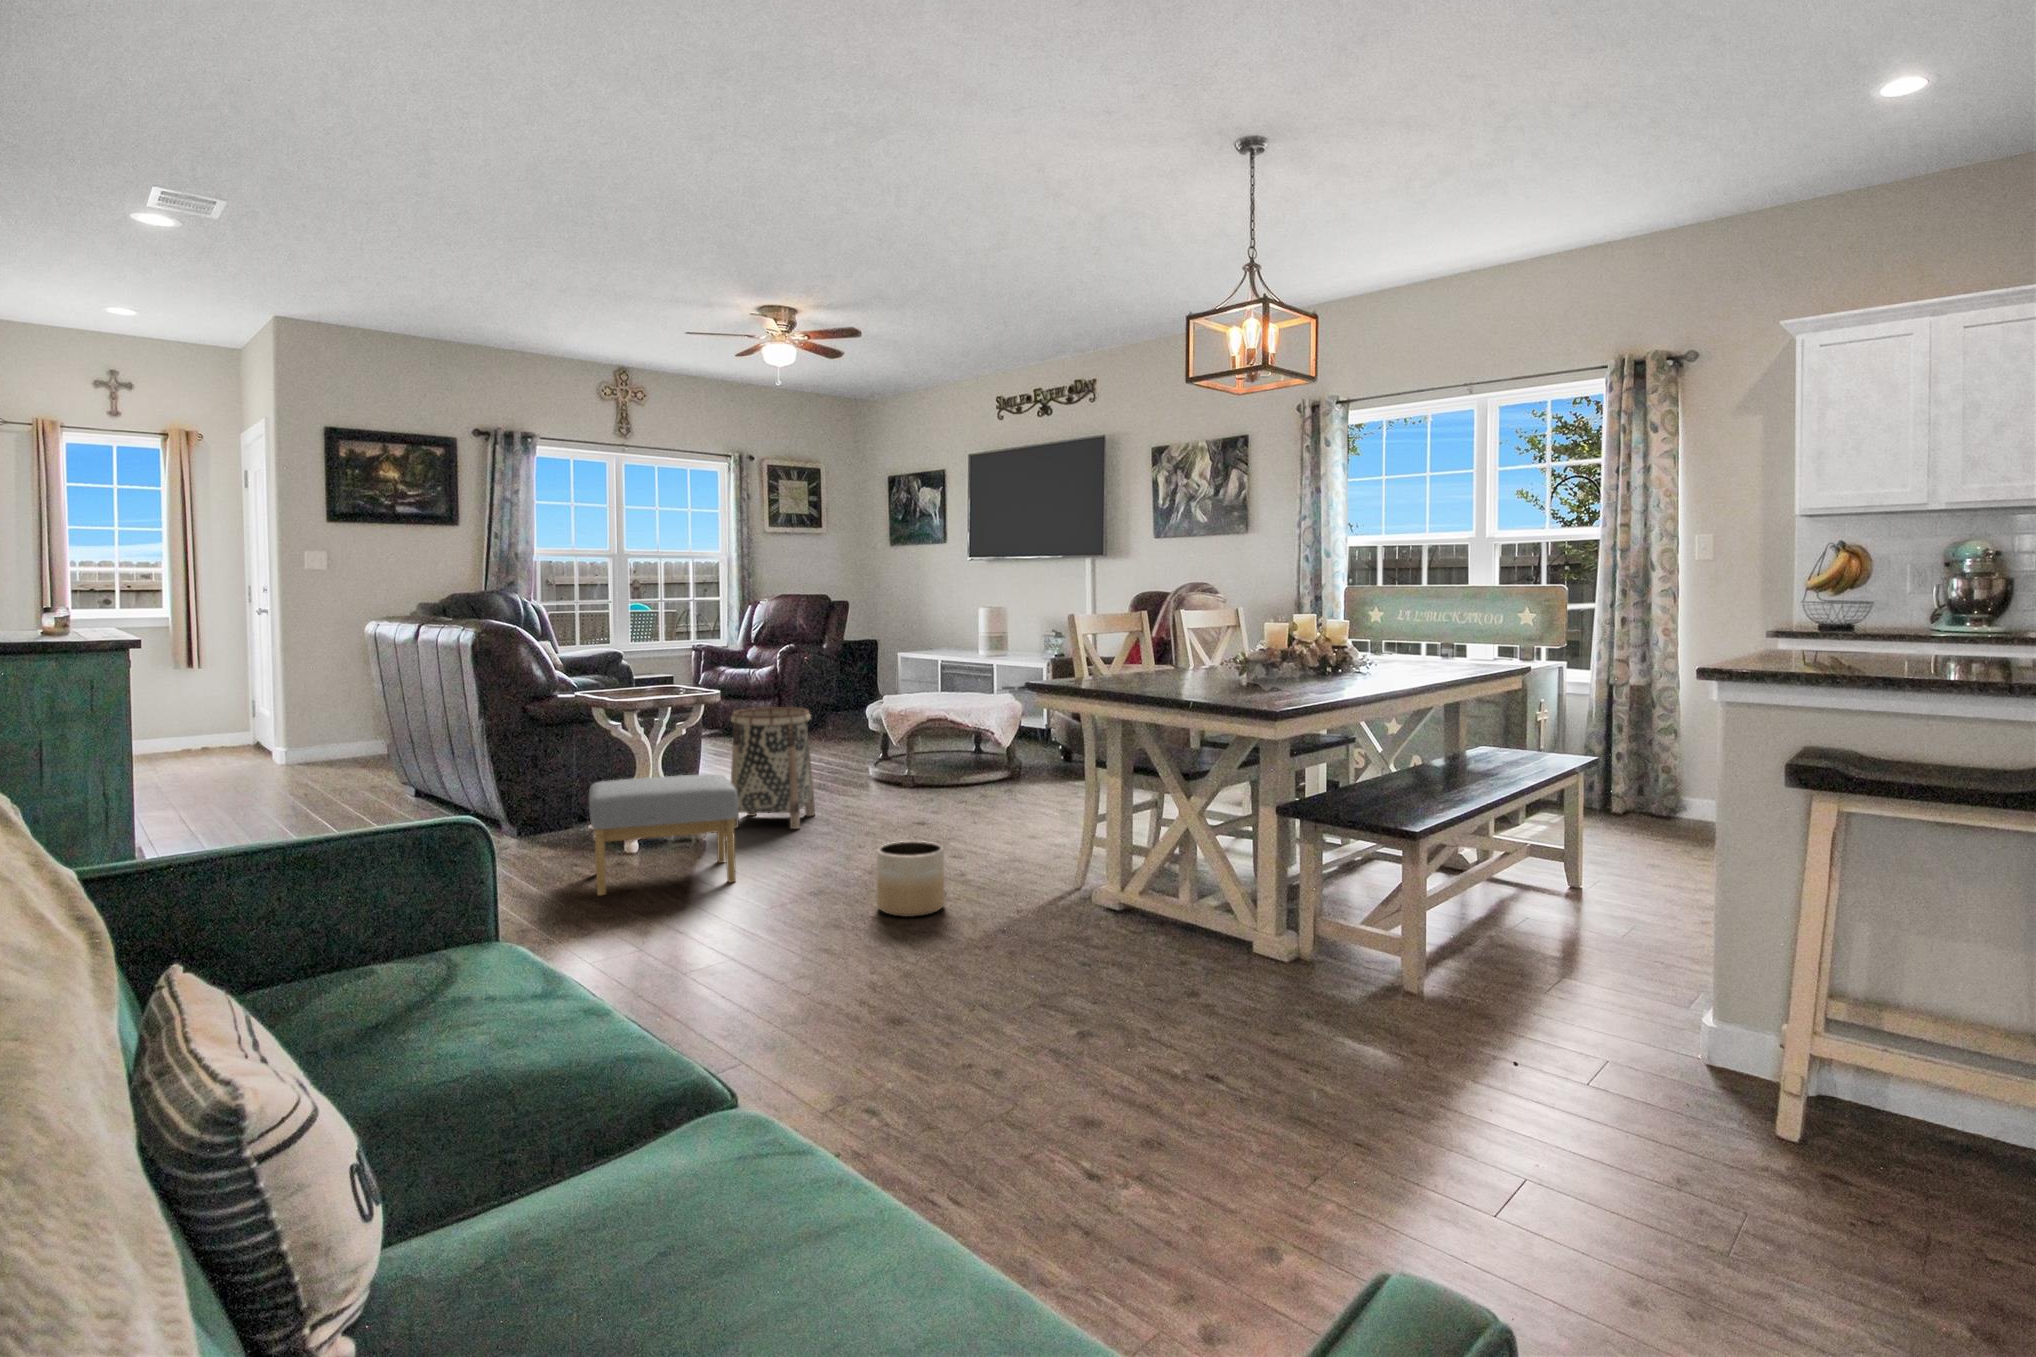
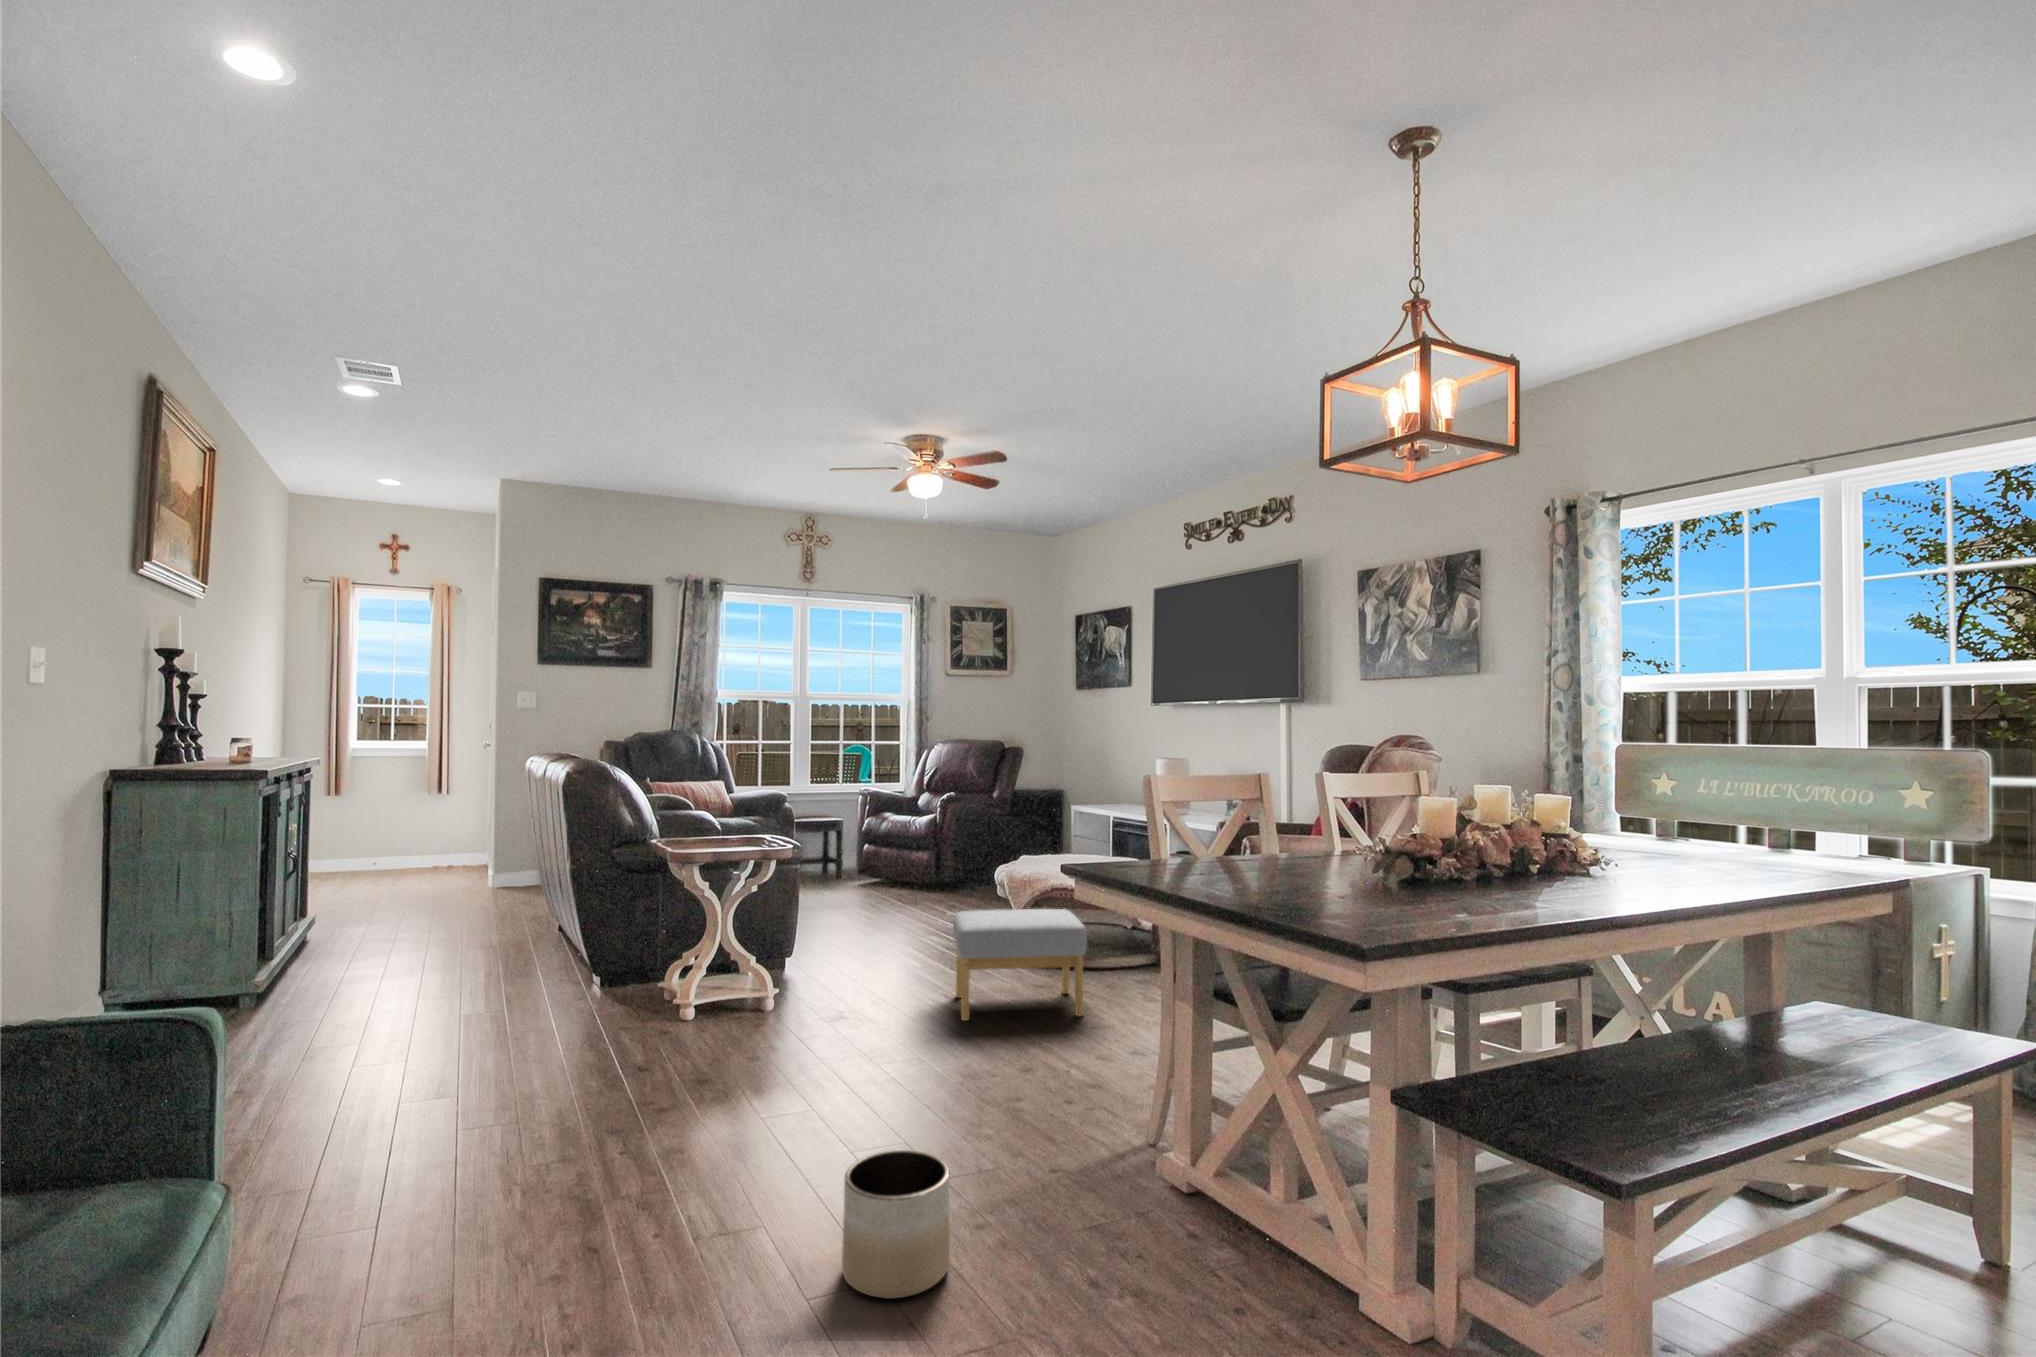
basket: present [731,707,815,829] -> none [775,887,893,1054]
footstool: present [589,774,738,895] -> present [953,909,1087,1021]

